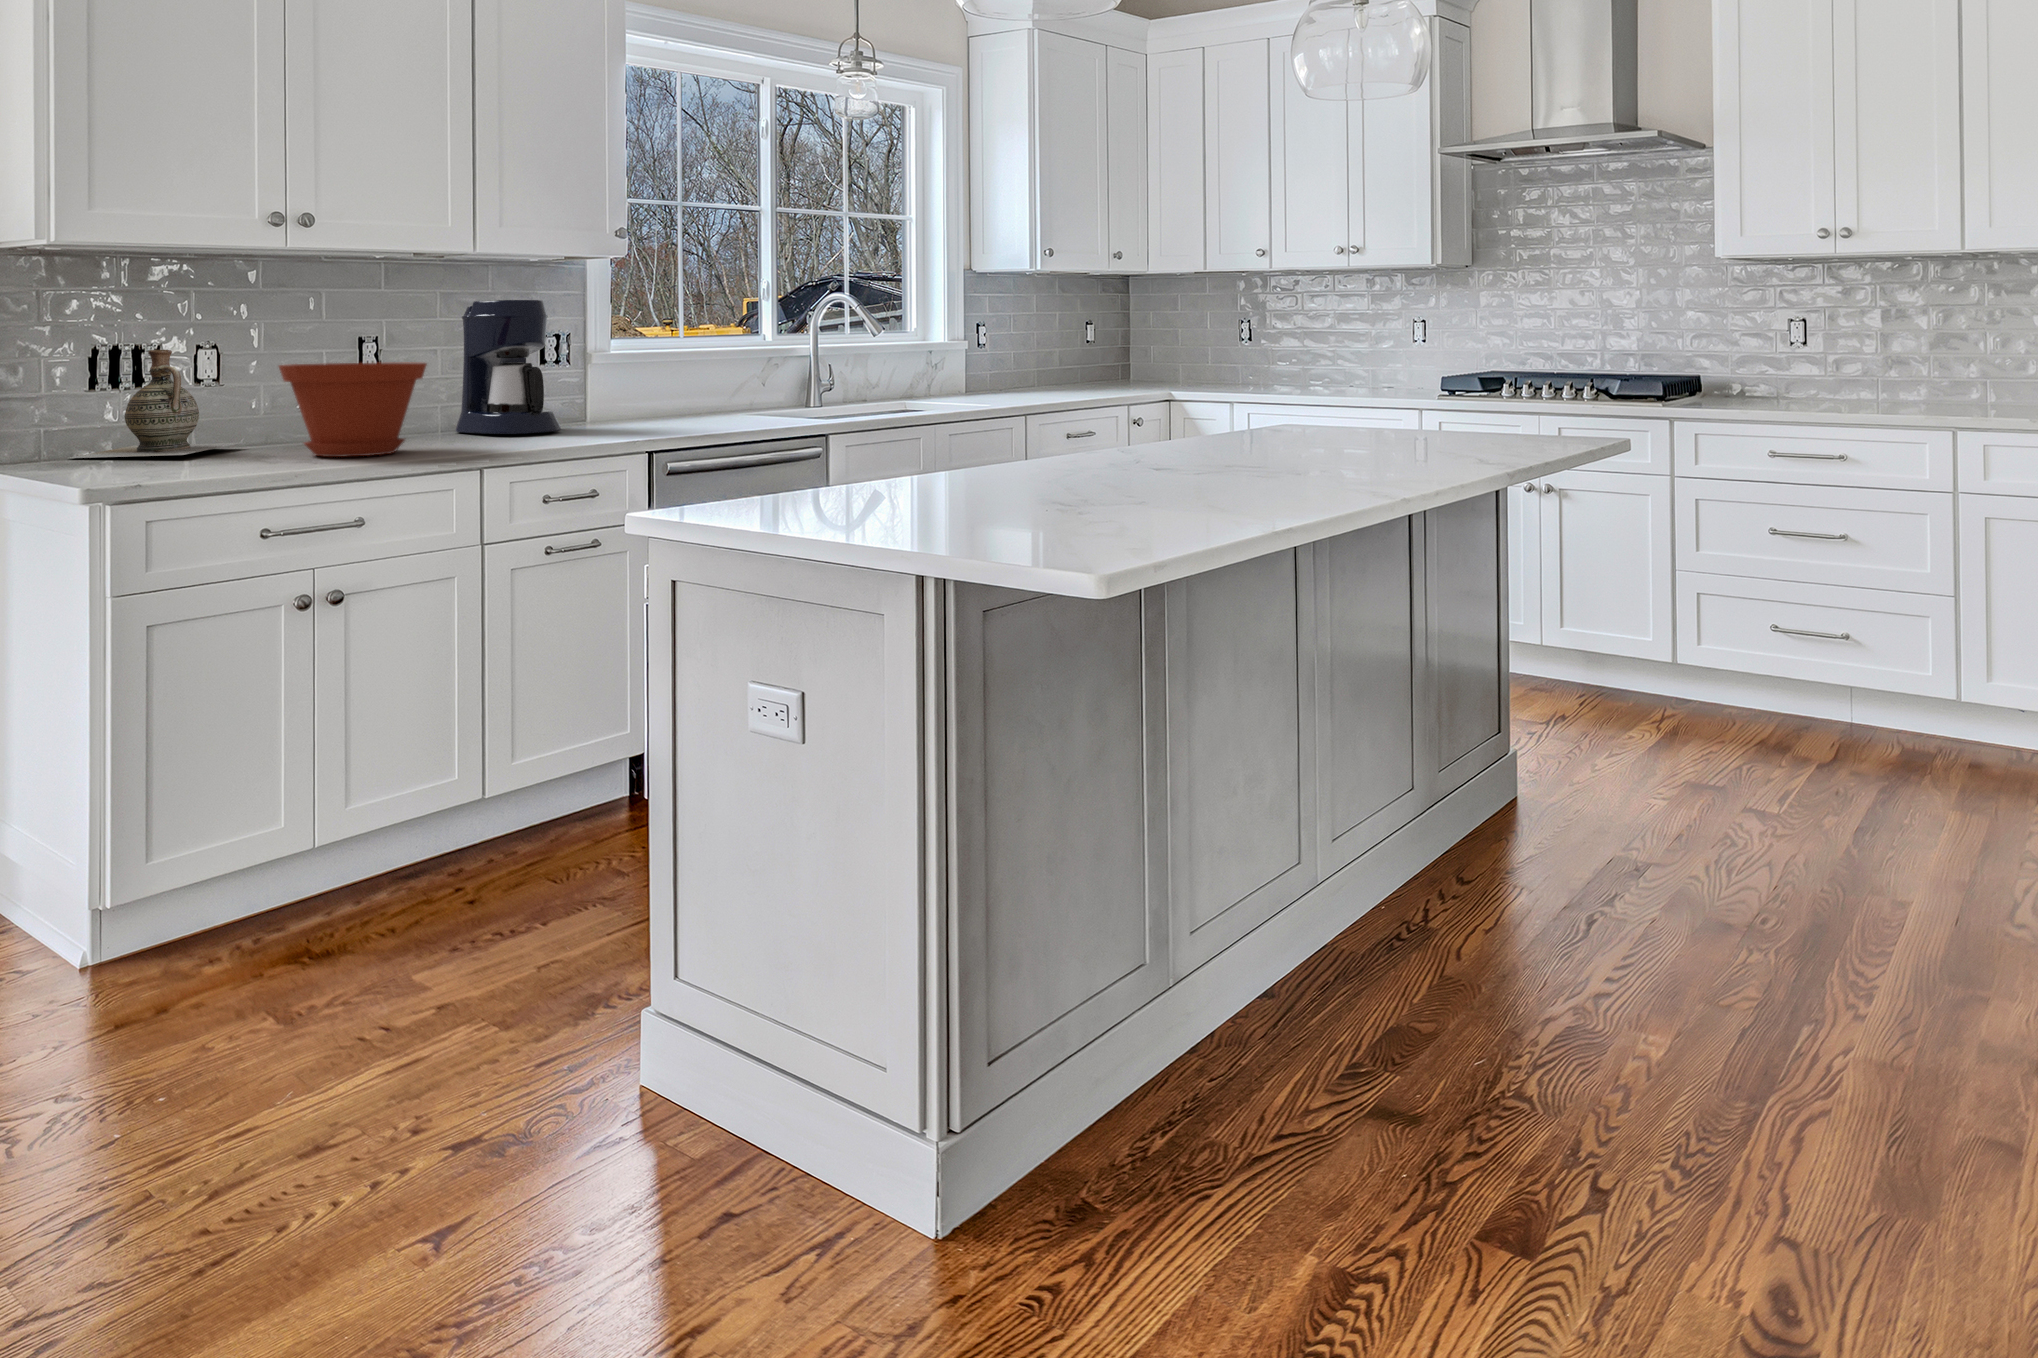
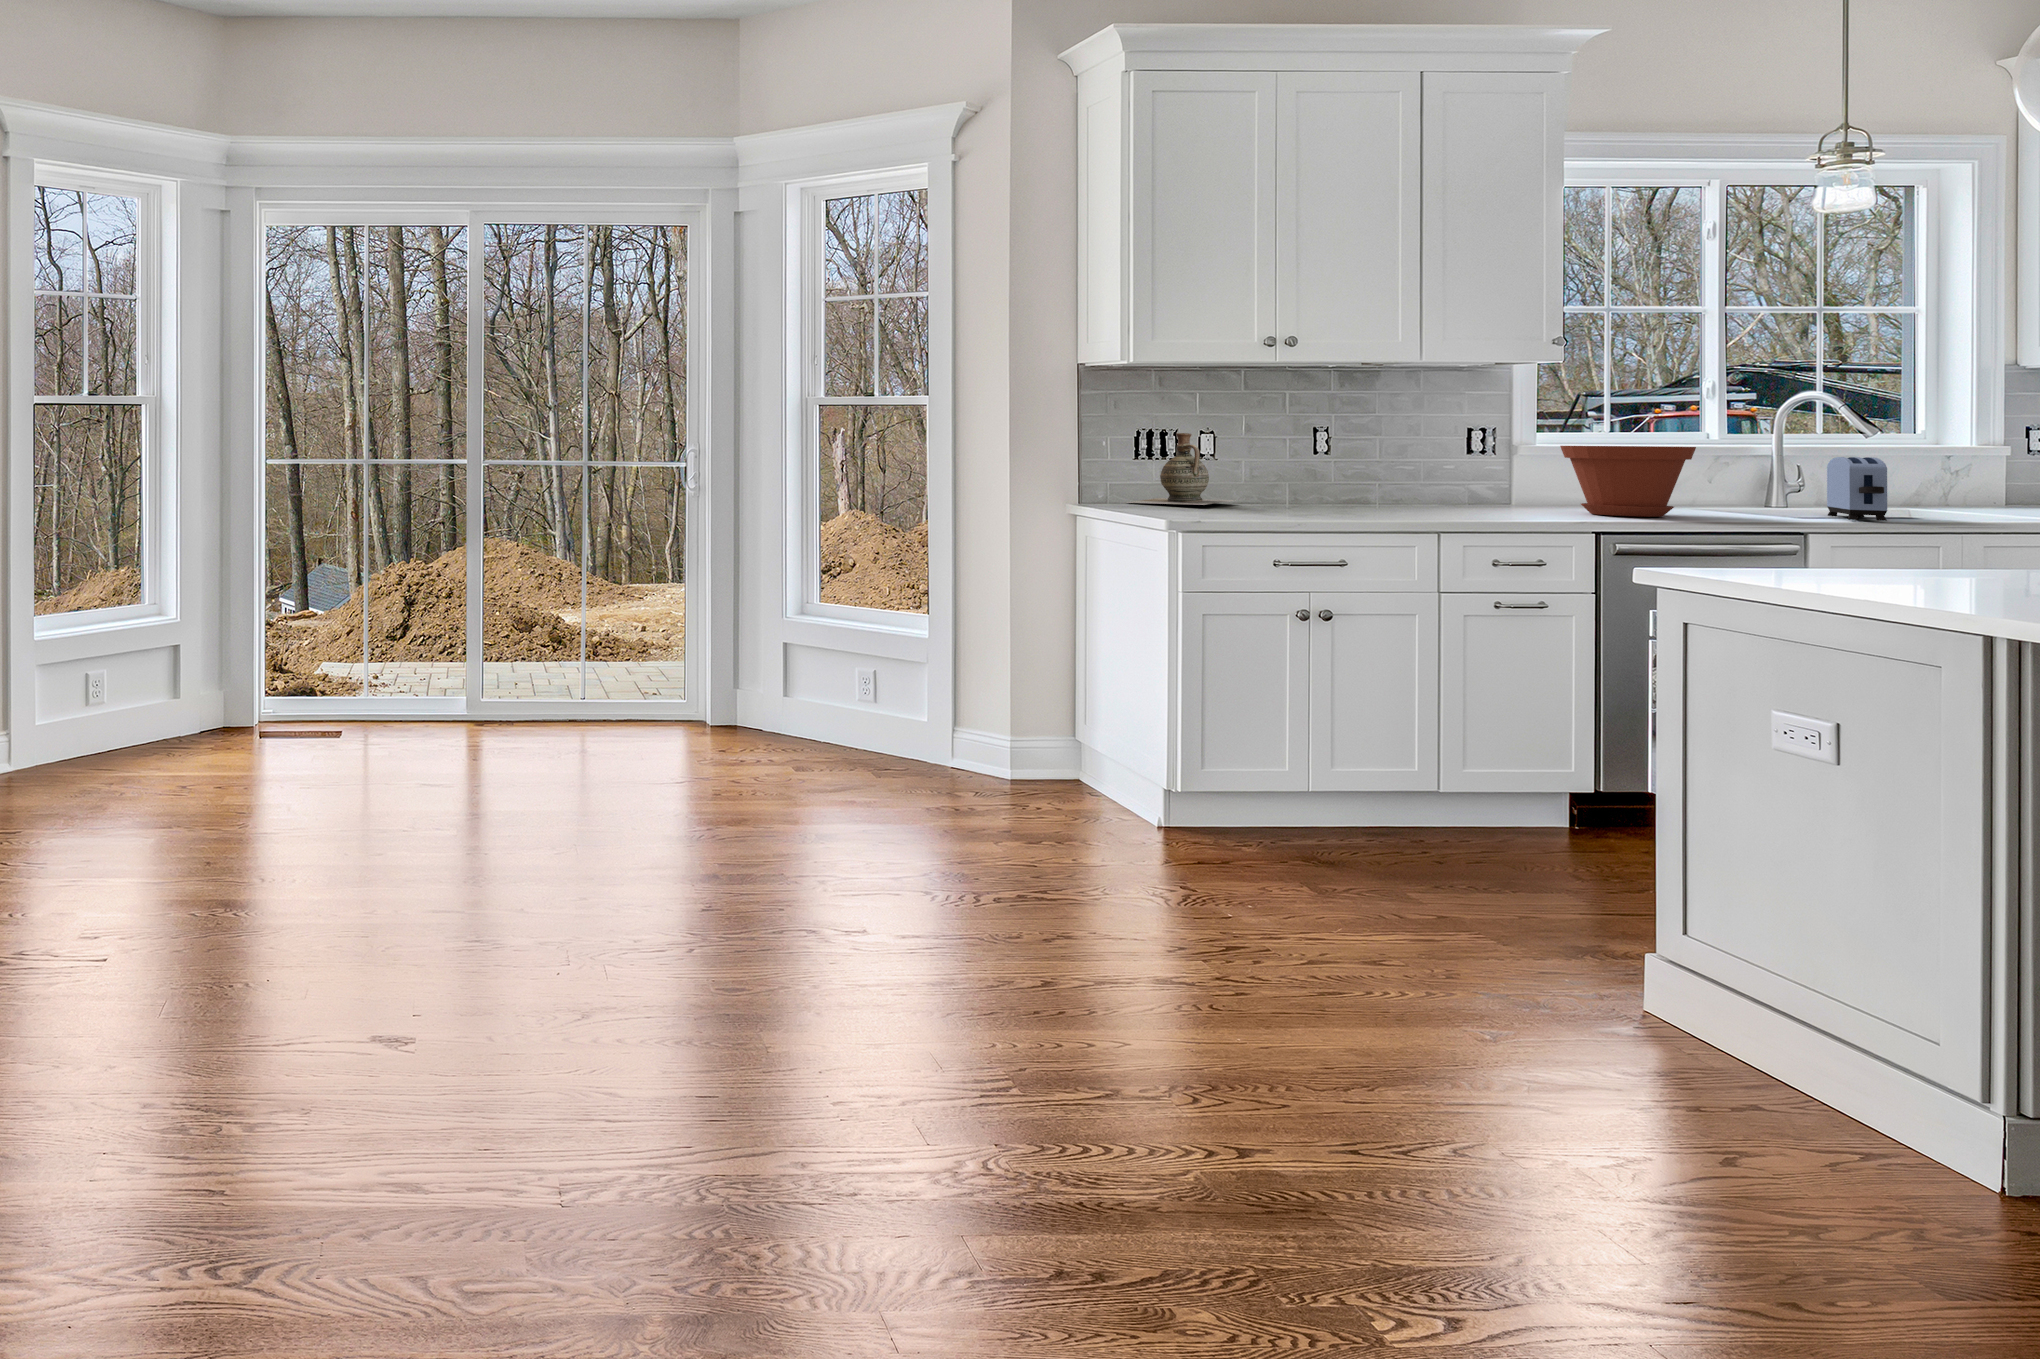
coffee maker: present [455,300,561,434] -> none [1398,398,1499,508]
toaster: none [843,360,883,423] -> present [1827,457,1887,521]
plant pot: present [279,362,427,457] -> present [1560,446,1696,517]

